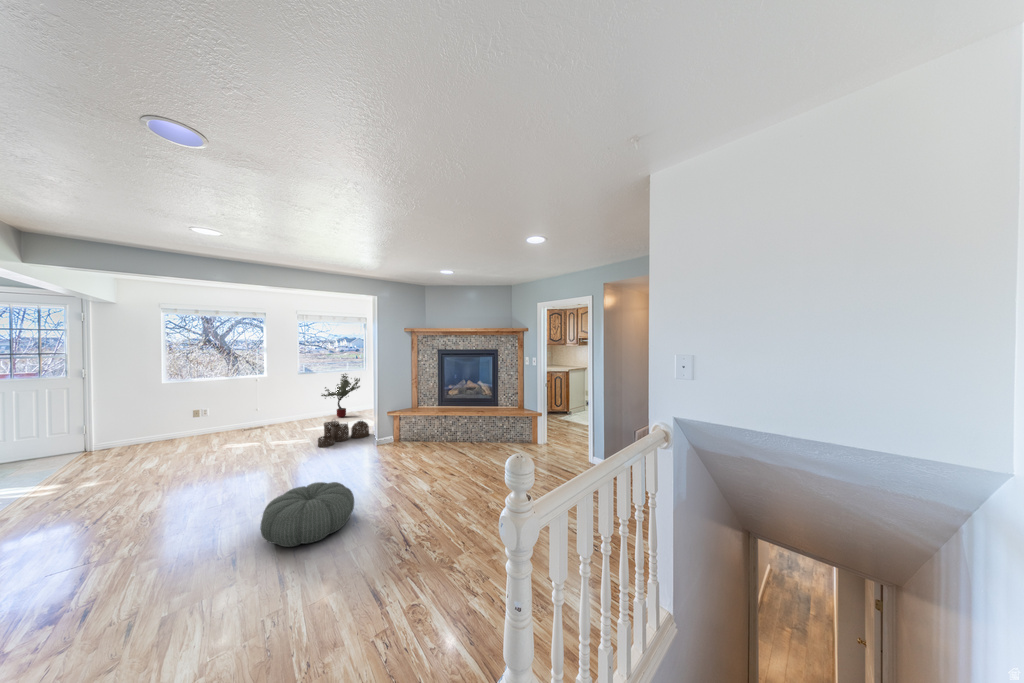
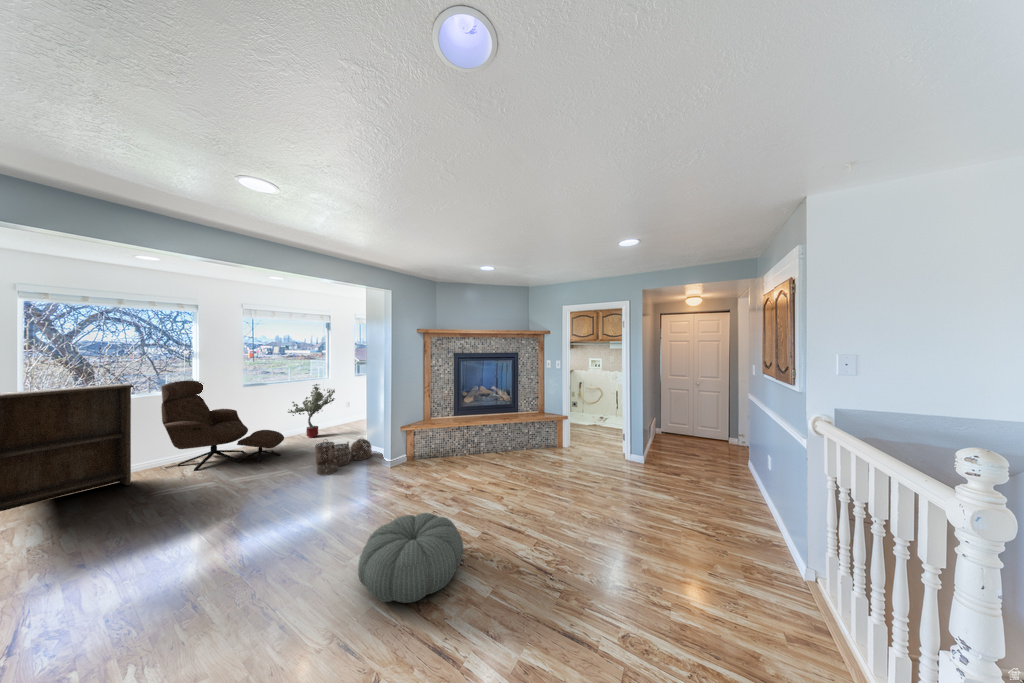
lounge chair: none [225,368,312,436] -> present [161,380,284,471]
bookshelf: none [113,369,202,456] -> present [0,384,133,511]

